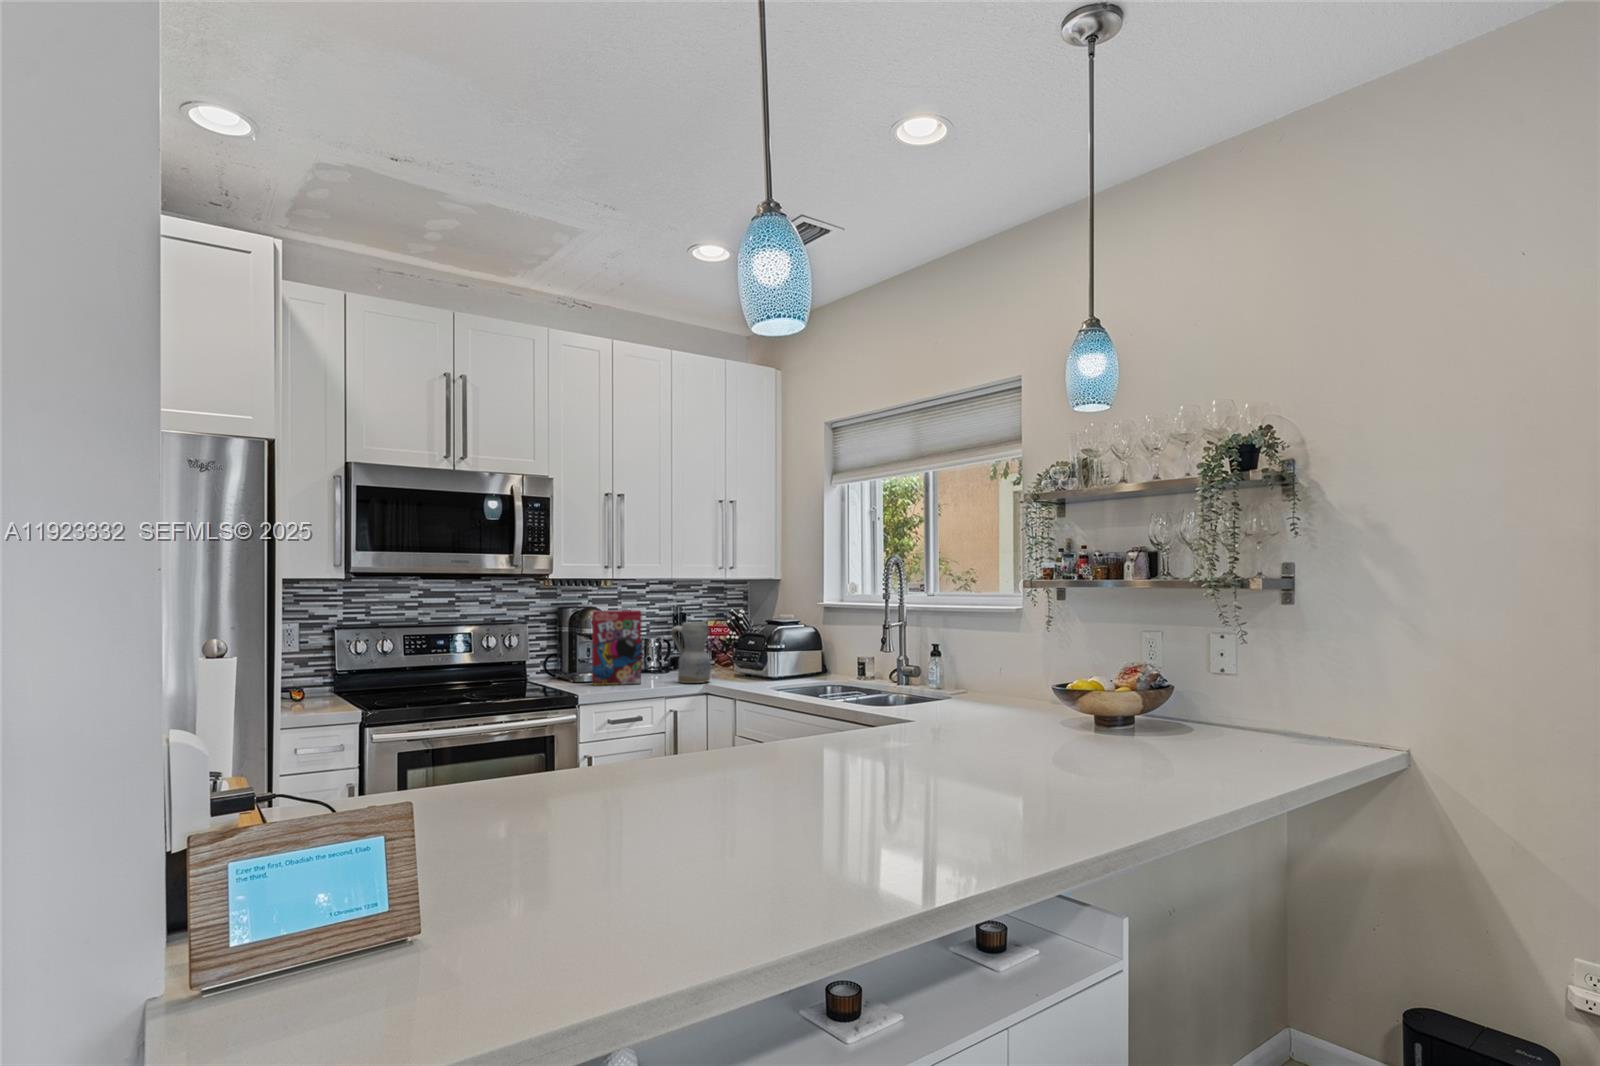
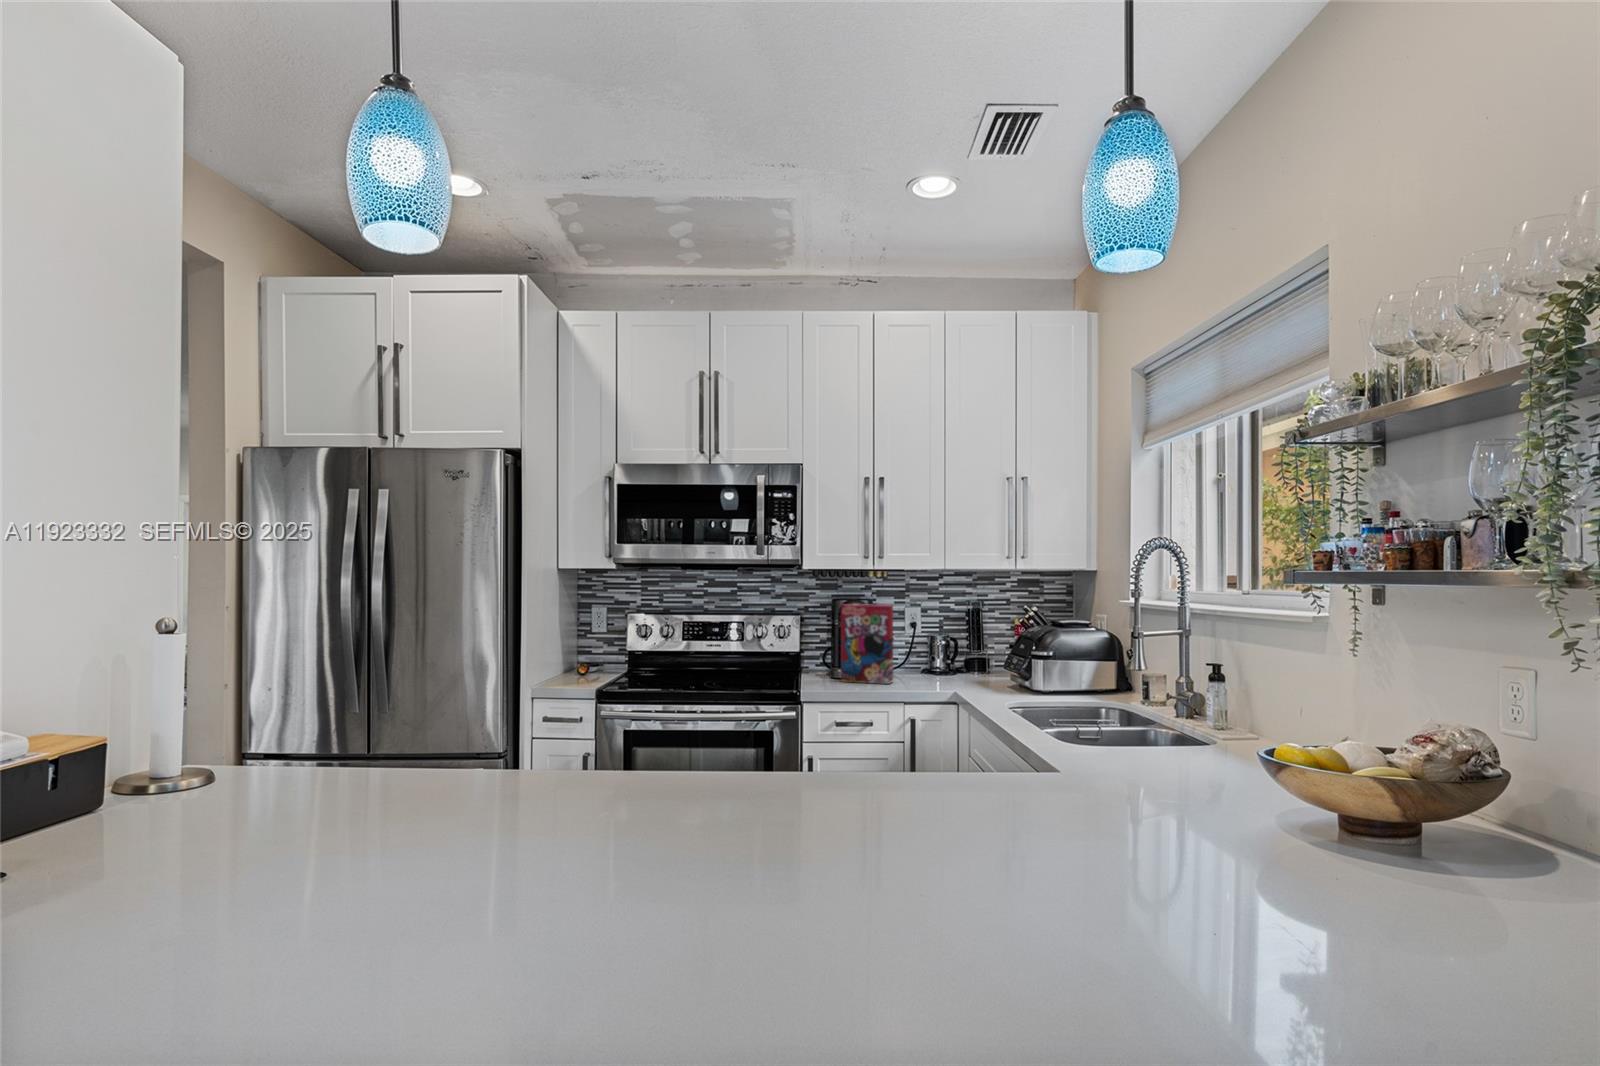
ceramic pitcher: present [671,622,711,683] -> none [925,620,967,688]

